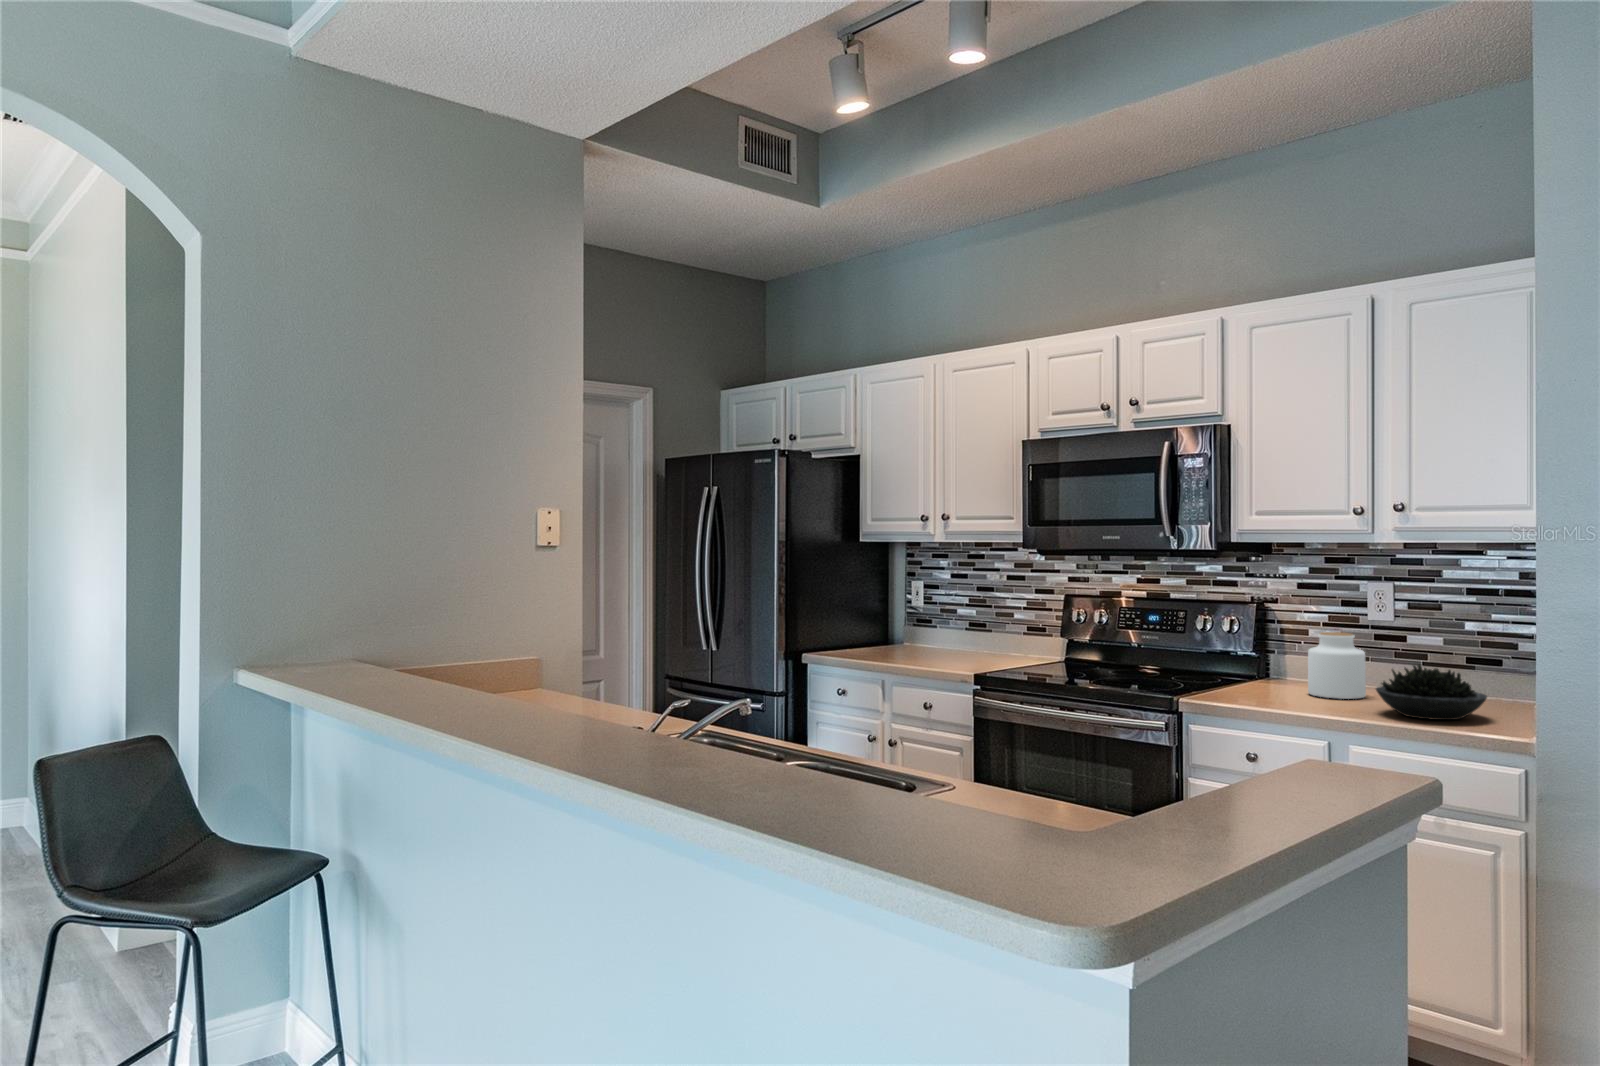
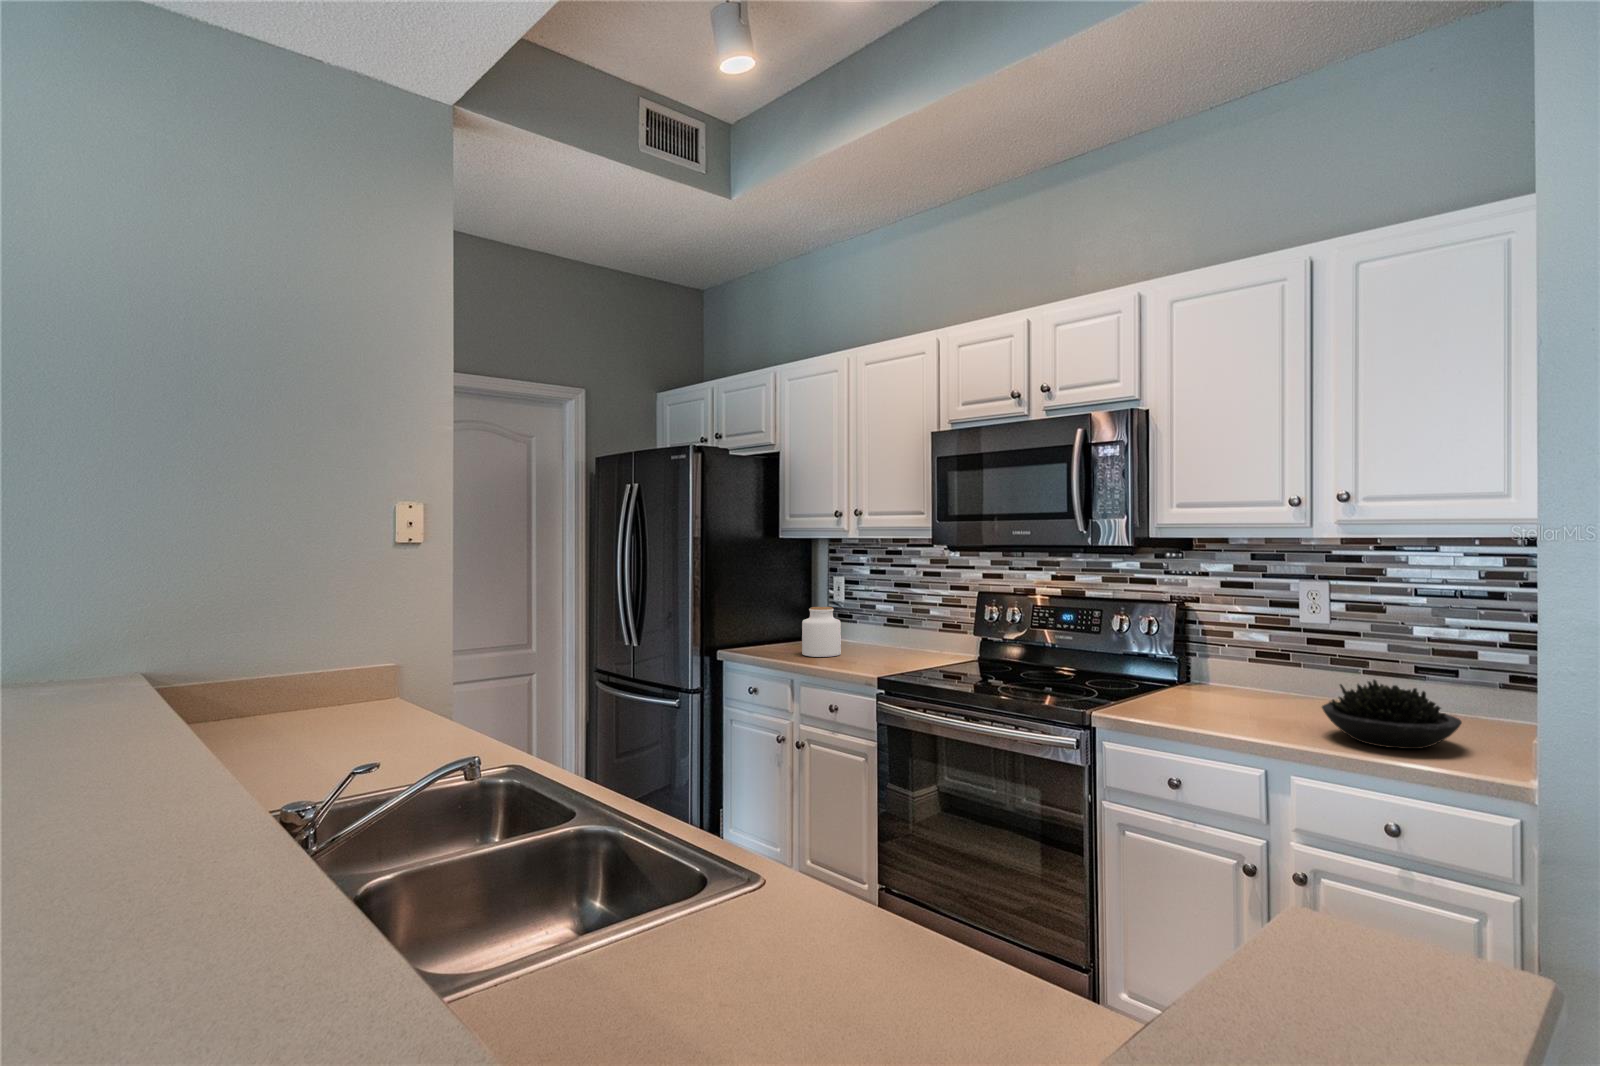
jar: present [1308,632,1366,699] -> present [802,607,841,657]

